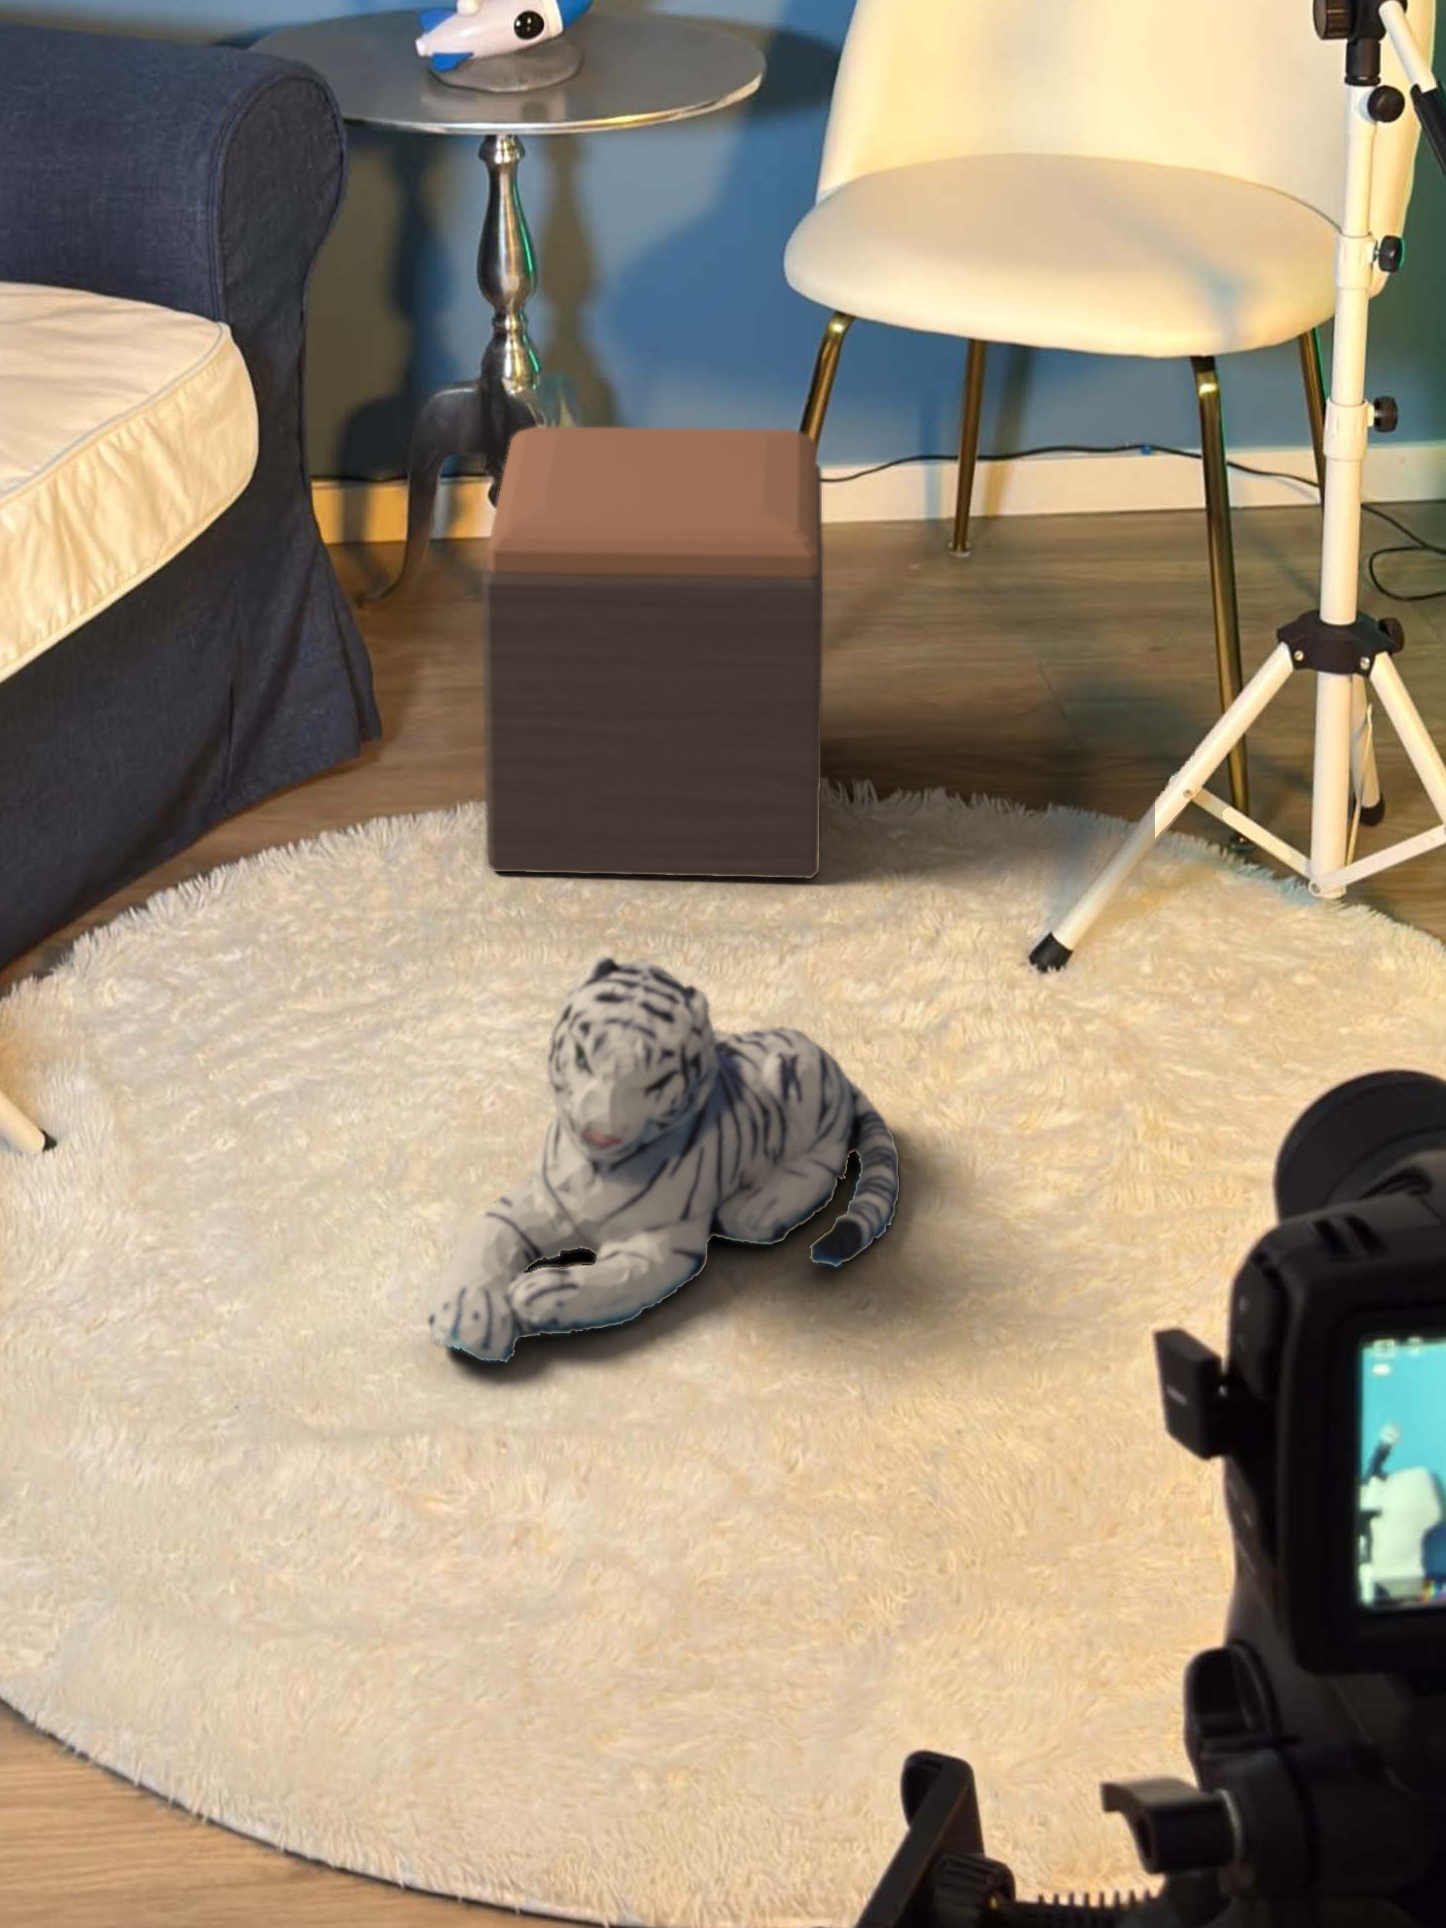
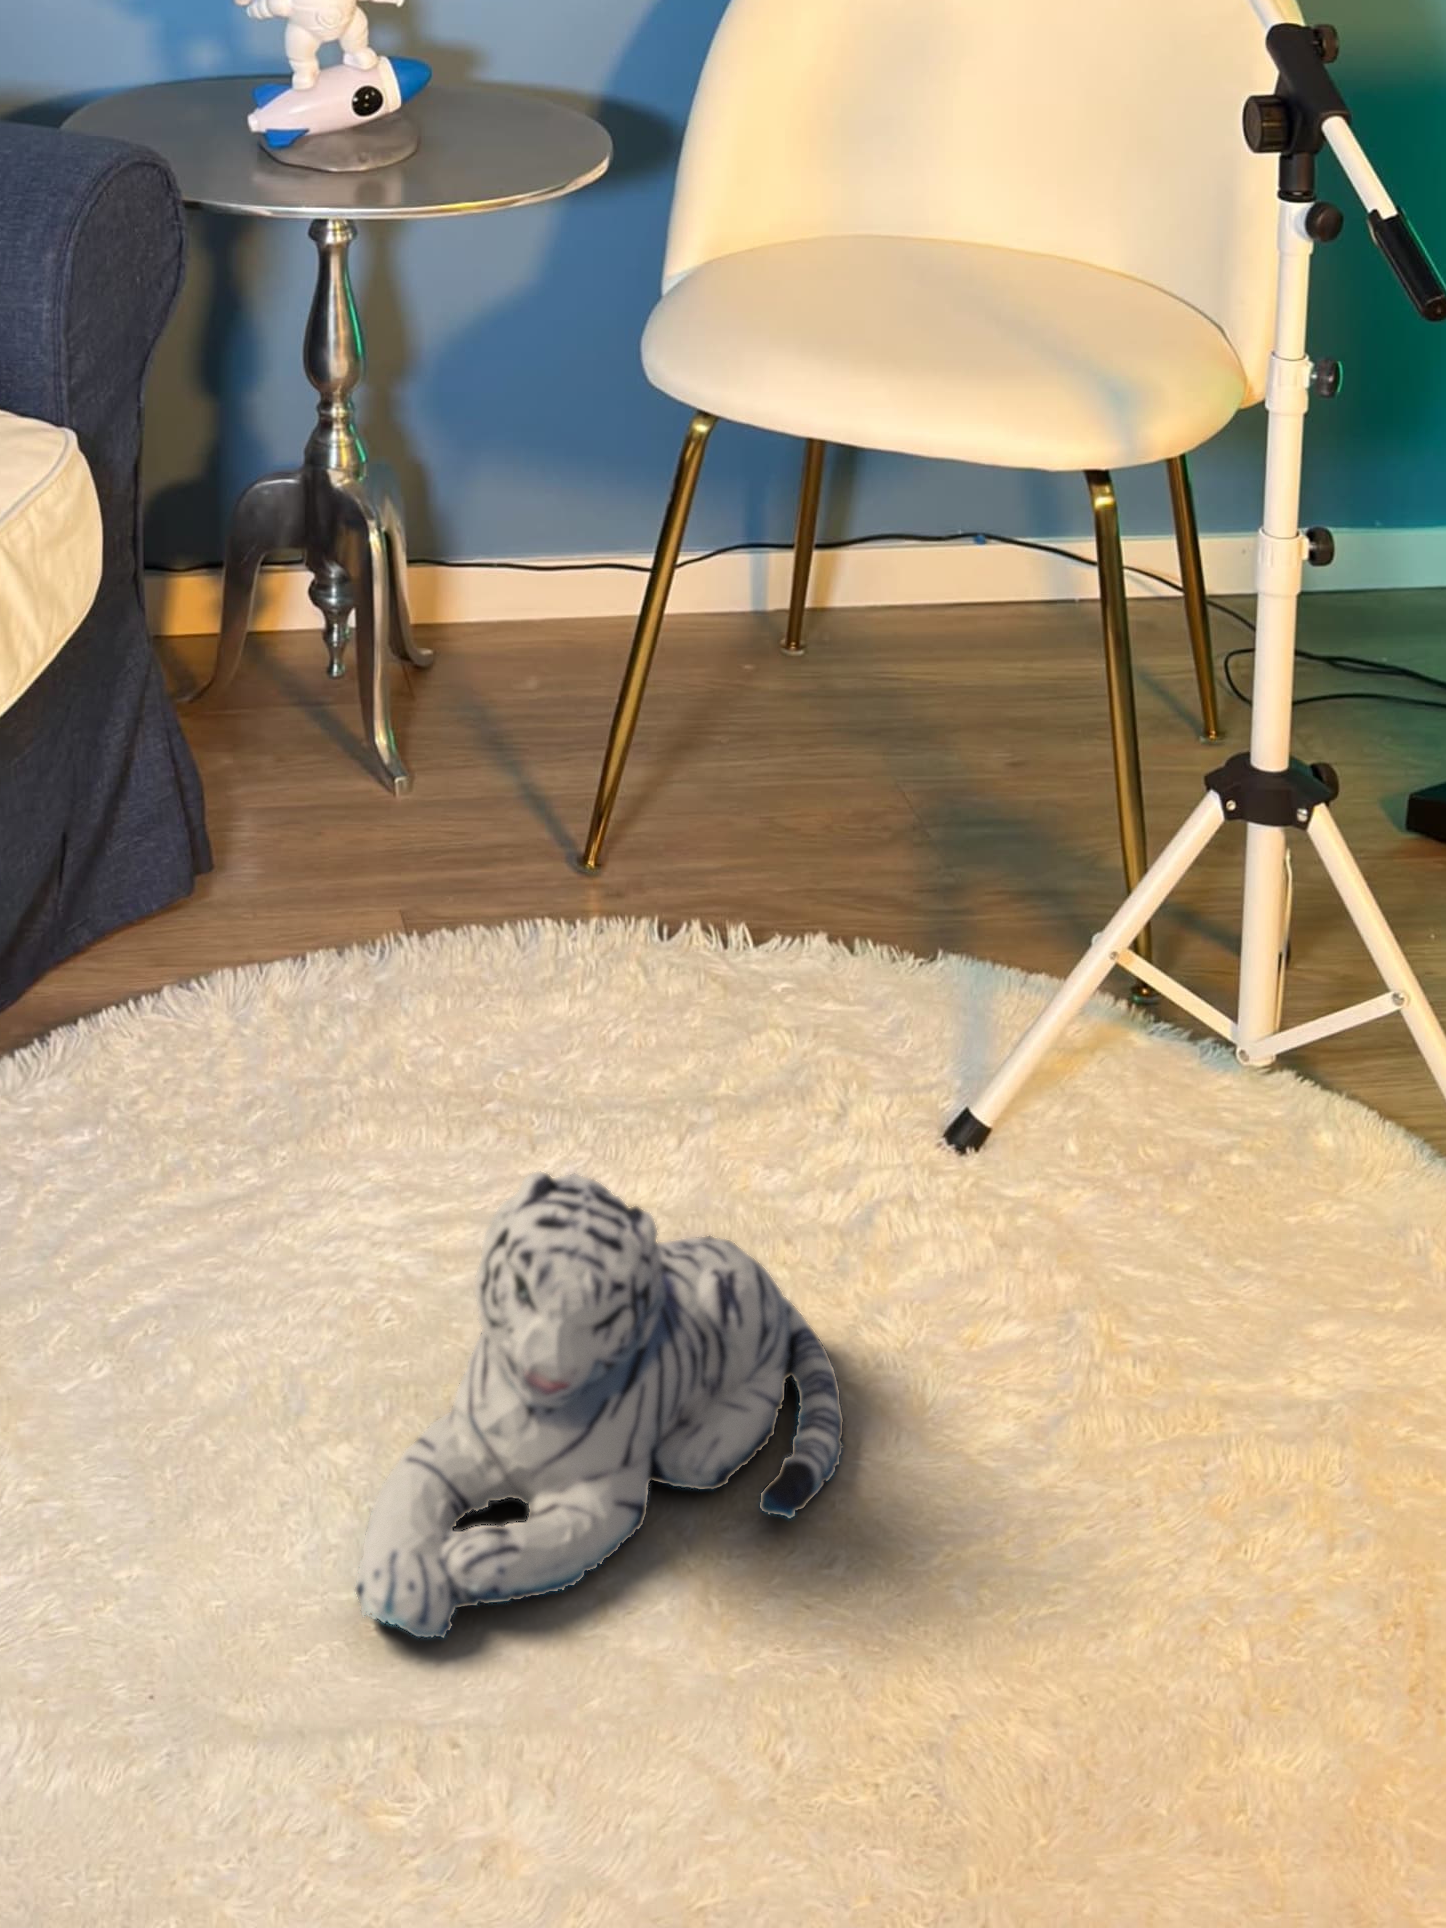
footstool: present [482,426,823,879] -> none [346,540,715,1042]

